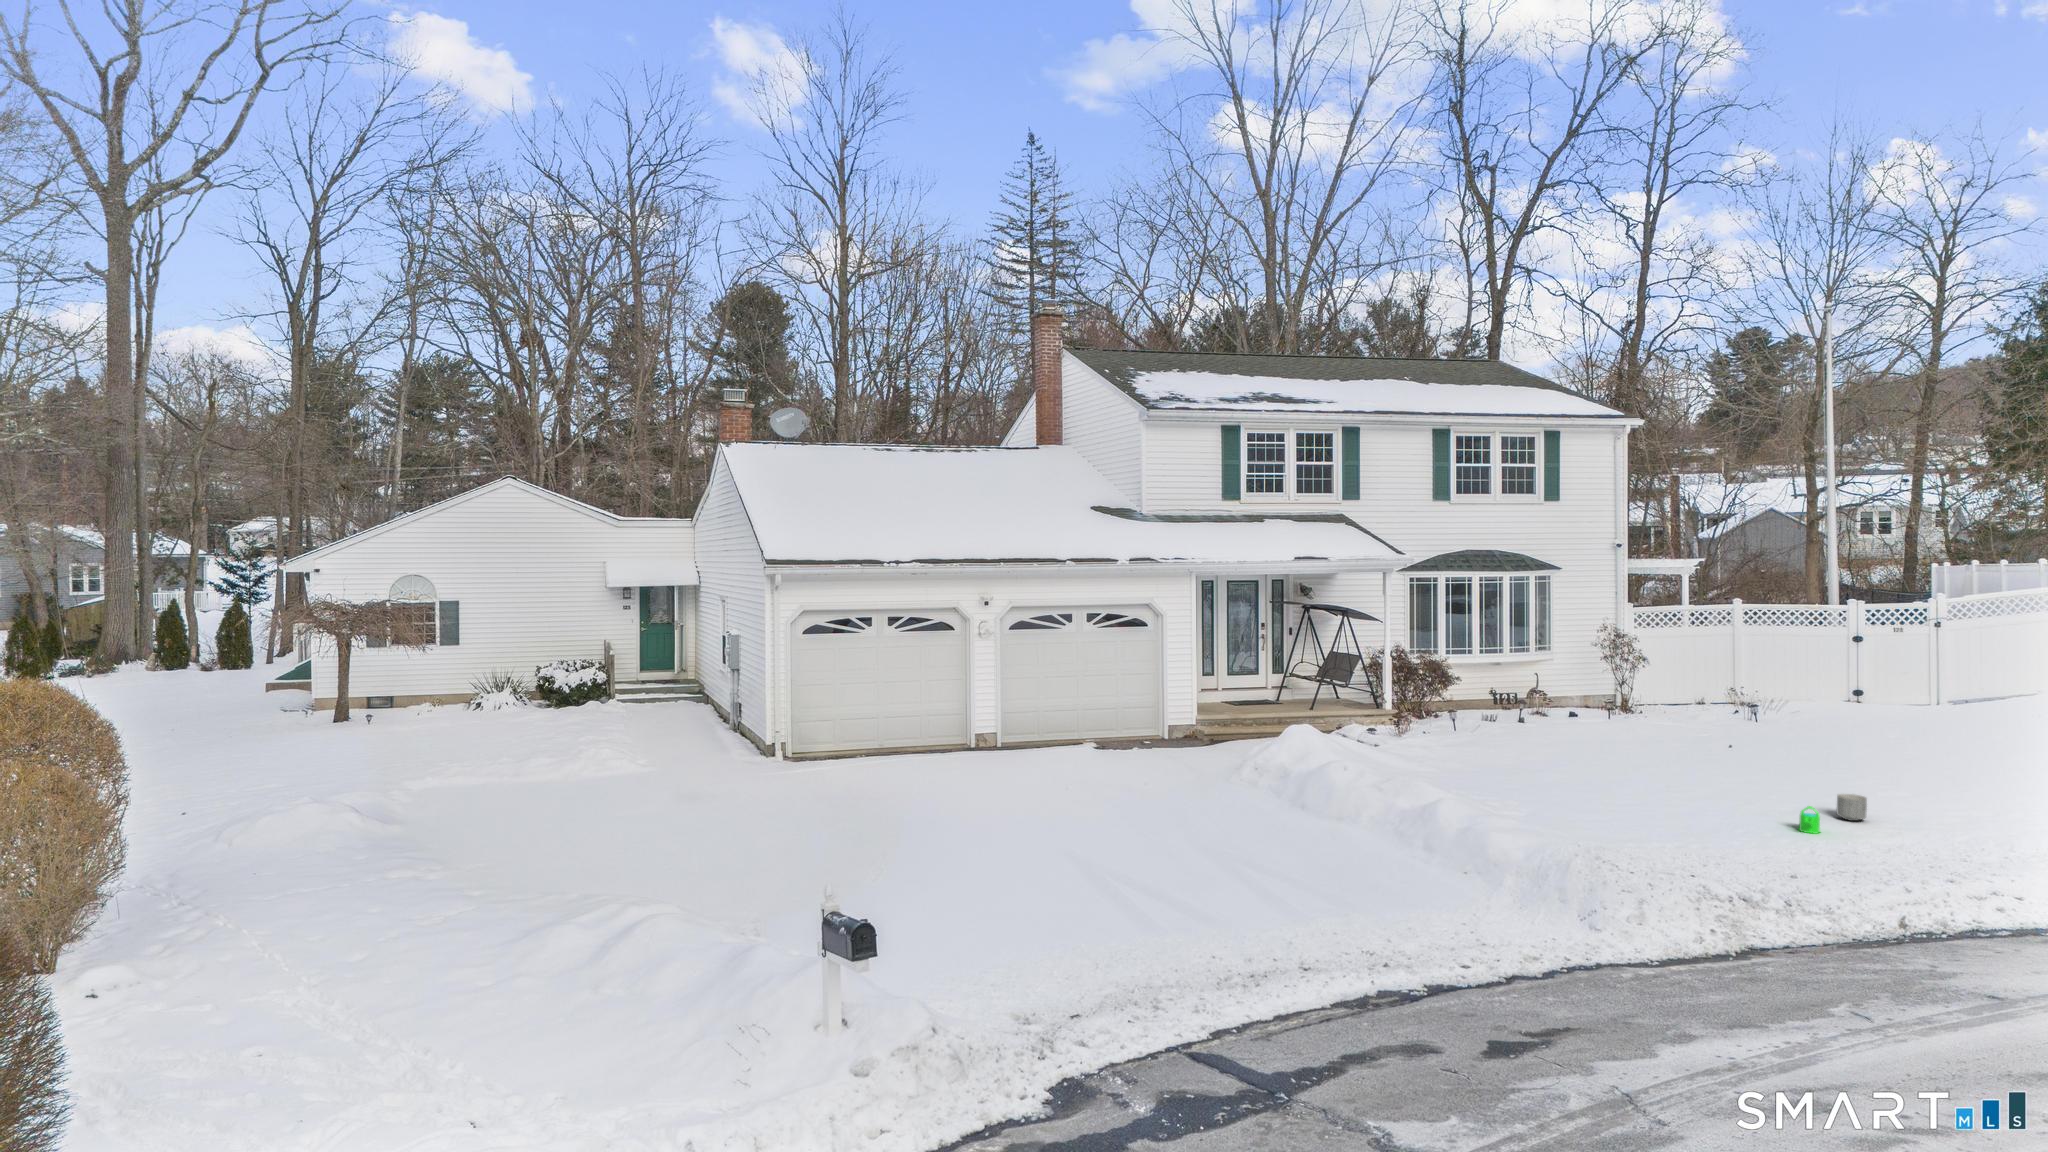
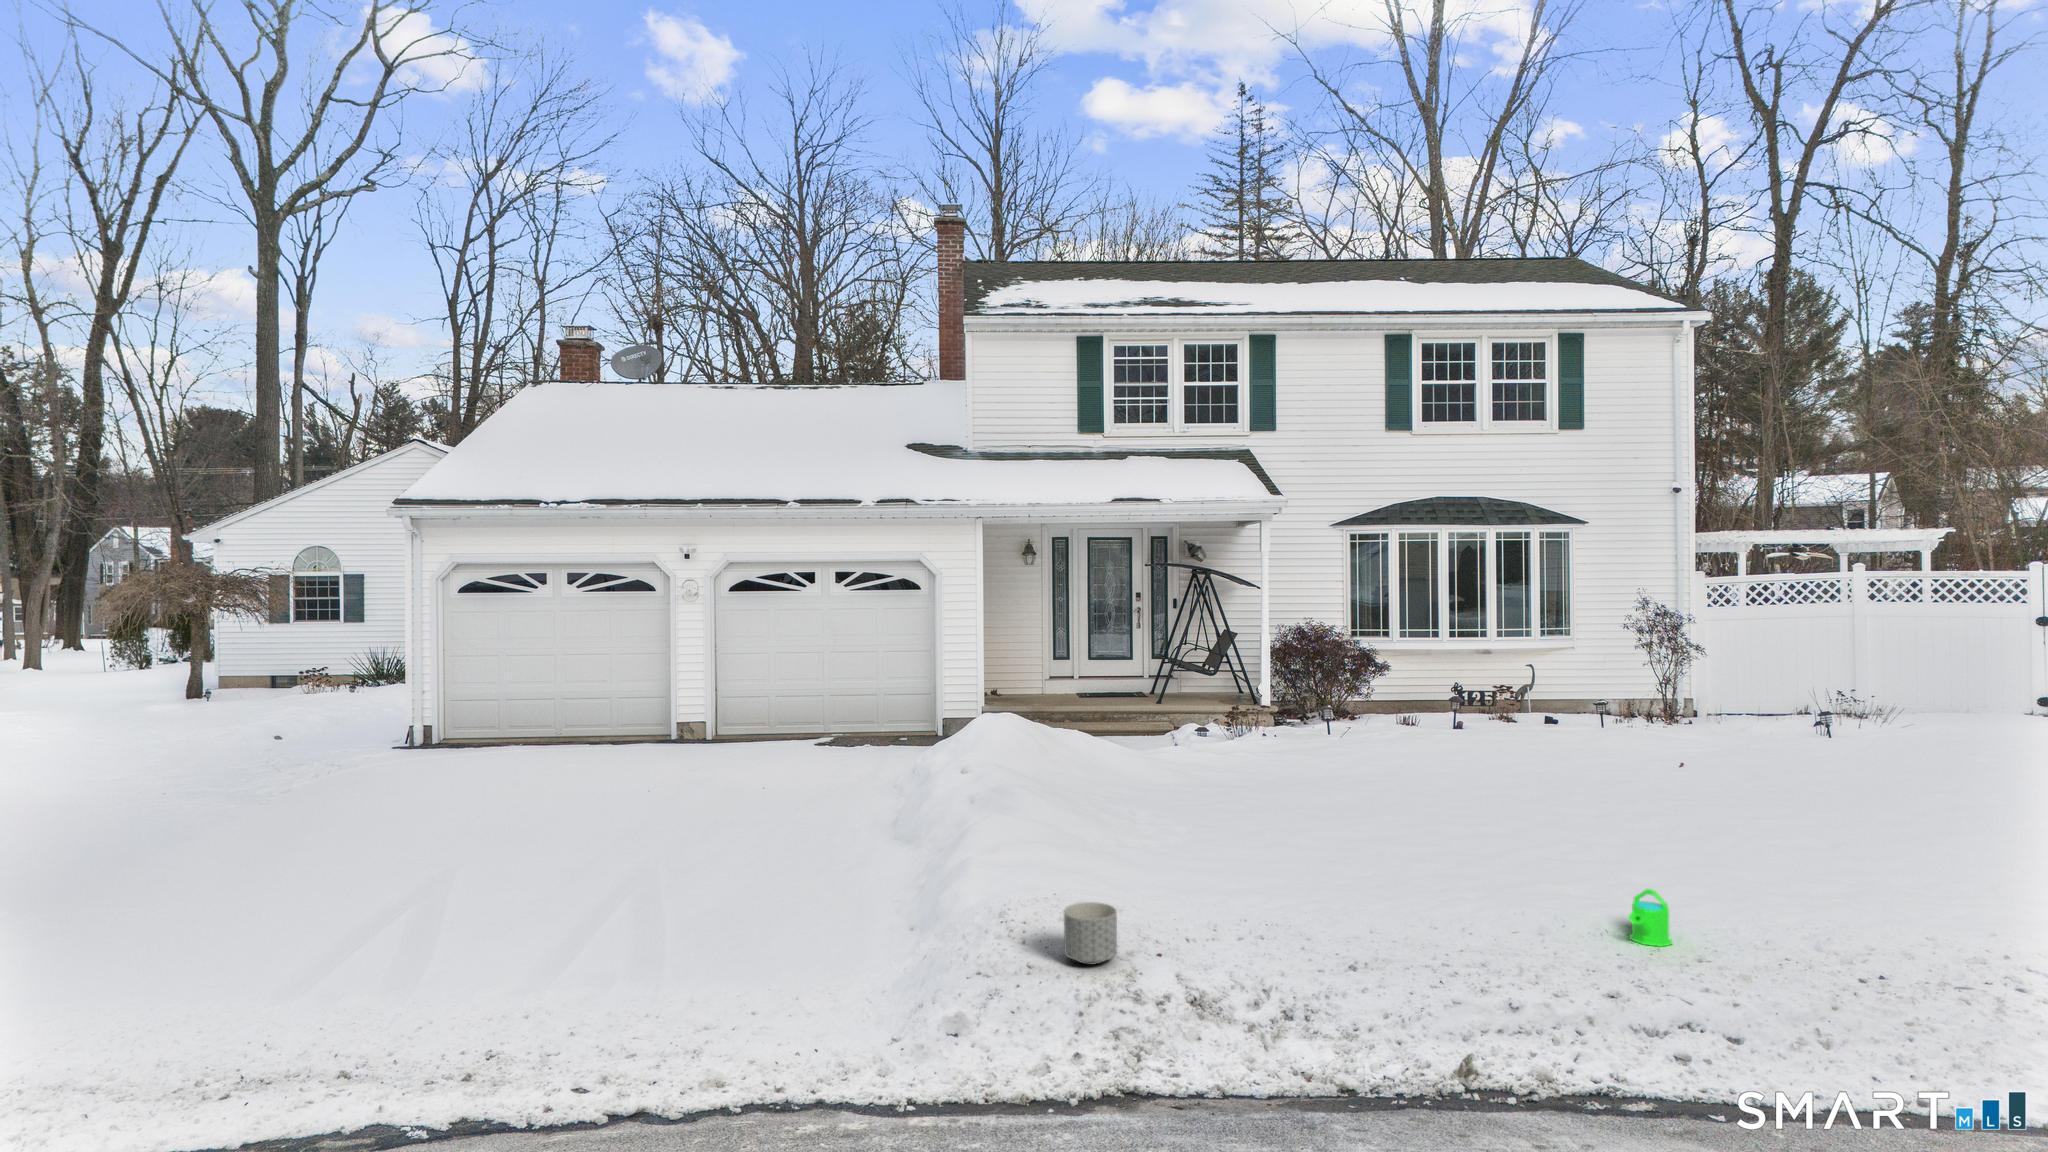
planter: present [1837,794,1867,821] -> present [1064,902,1117,965]

